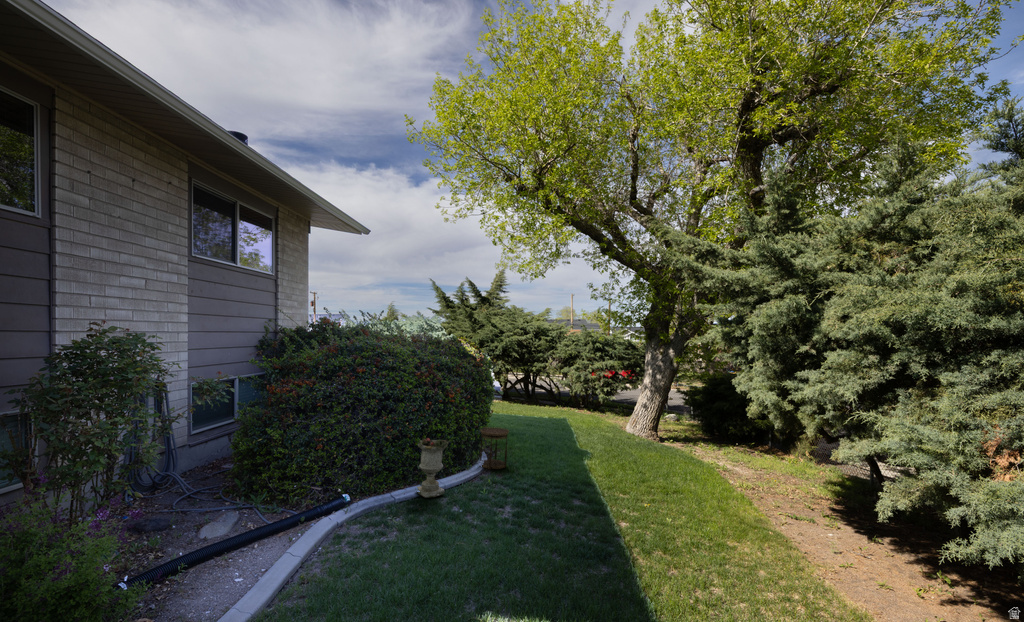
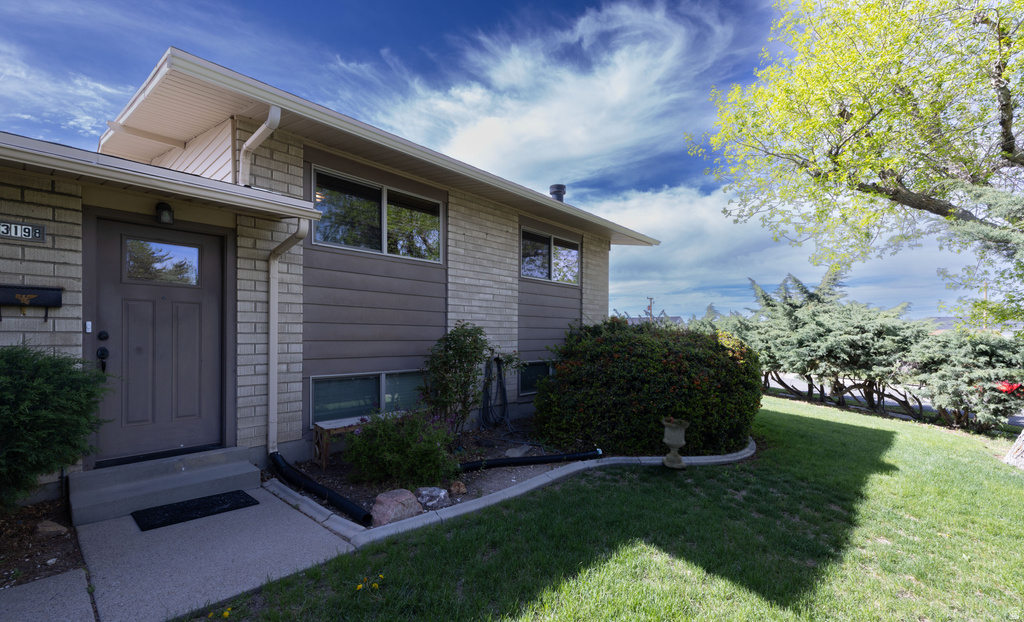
side table: present [480,427,509,470] -> none [739,420,772,463]

